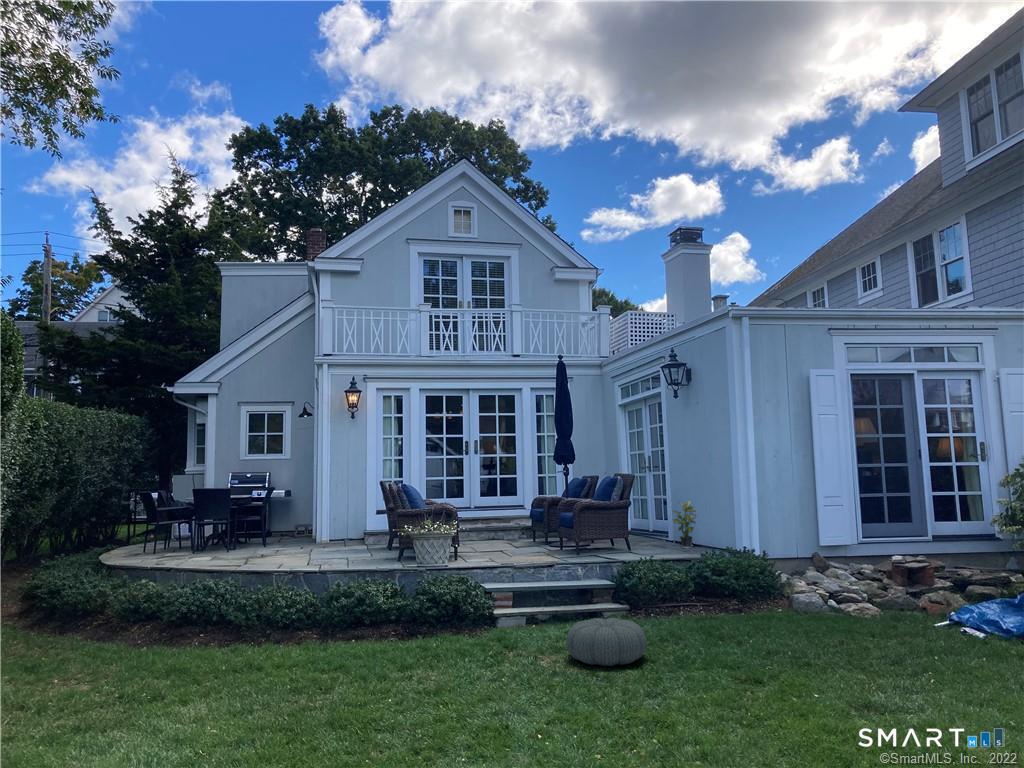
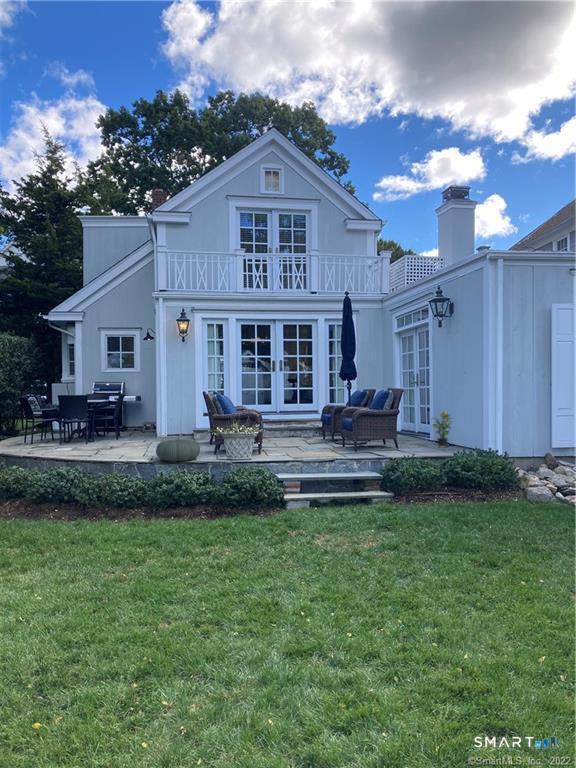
pouf: present [567,618,647,666] -> present [156,439,200,462]

